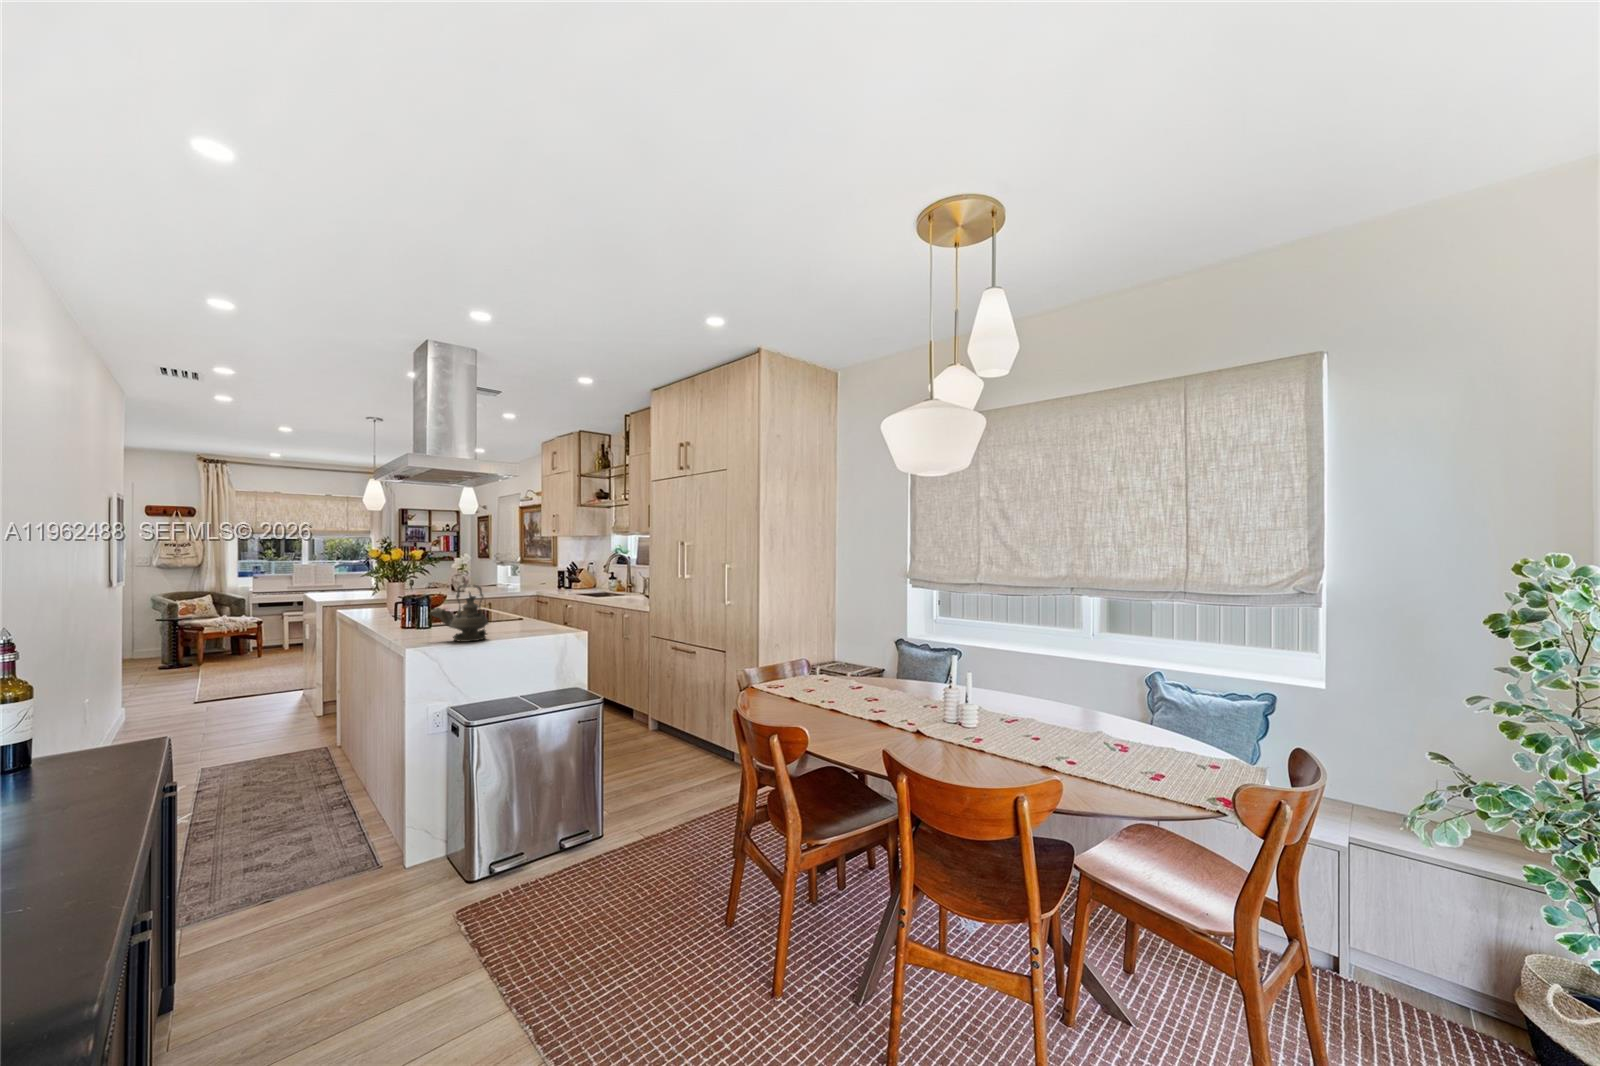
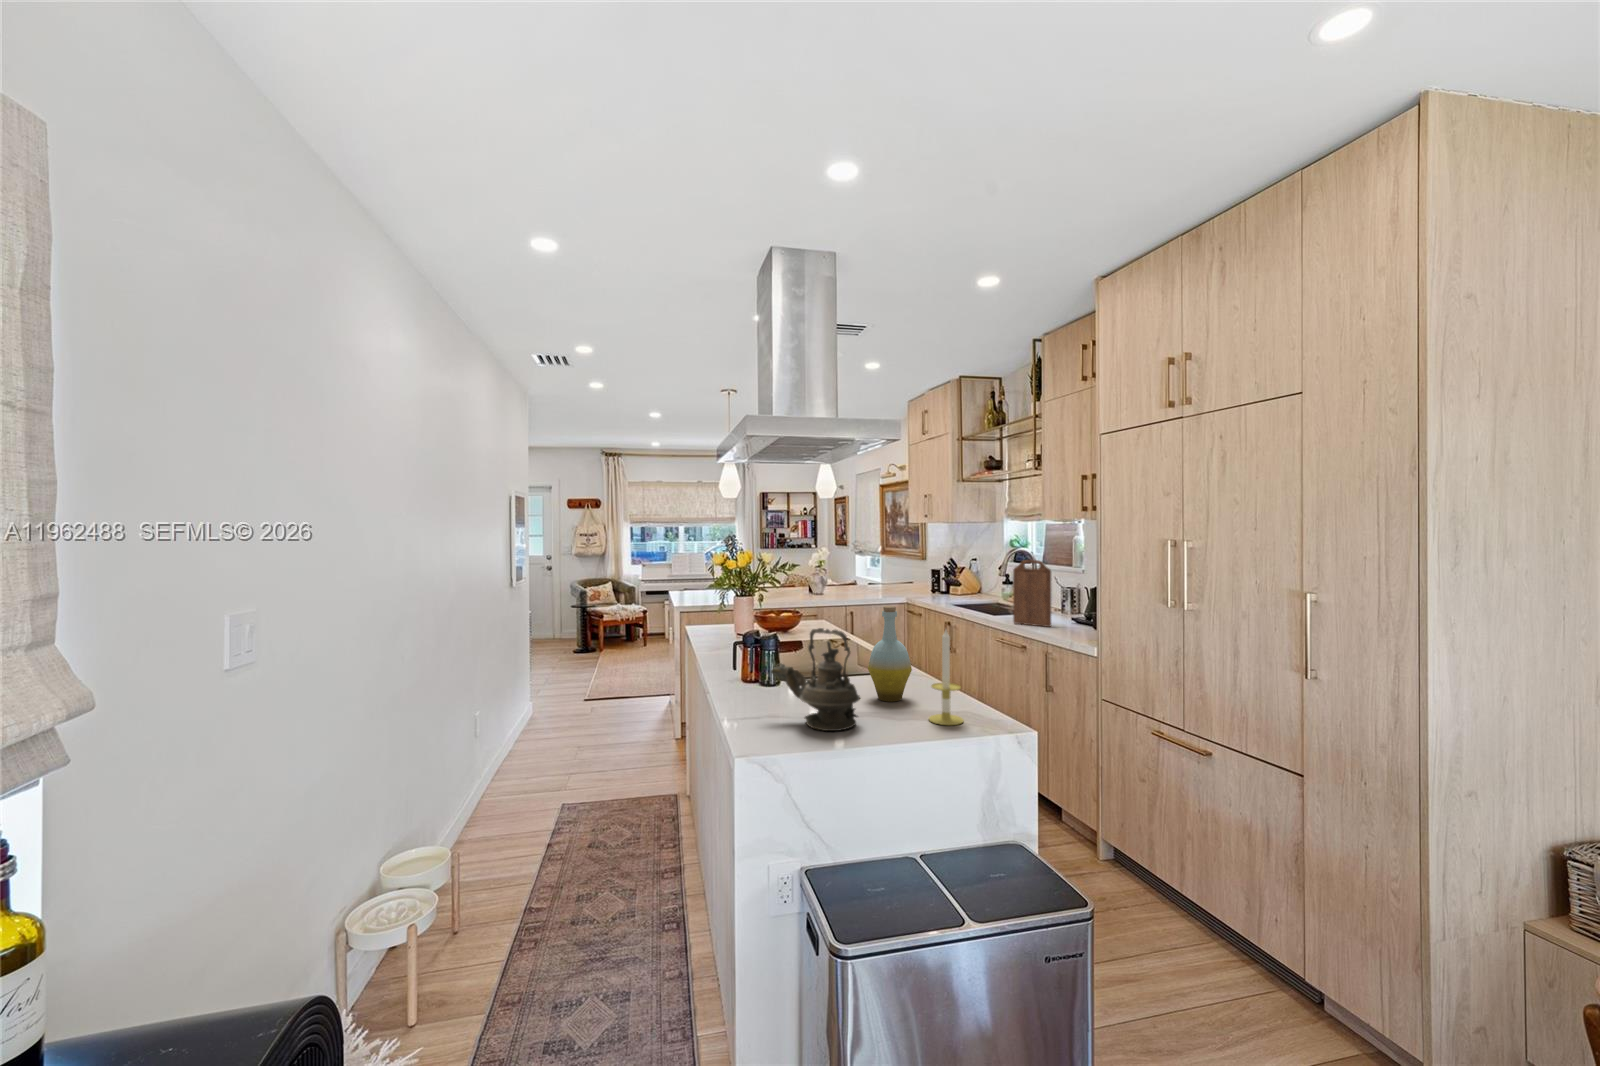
cutting board: none [608,558,632,600] -> present [1013,560,1051,627]
bottle: none [496,576,525,631] -> present [868,606,912,702]
candle: none [532,583,552,635] -> present [929,630,964,725]

